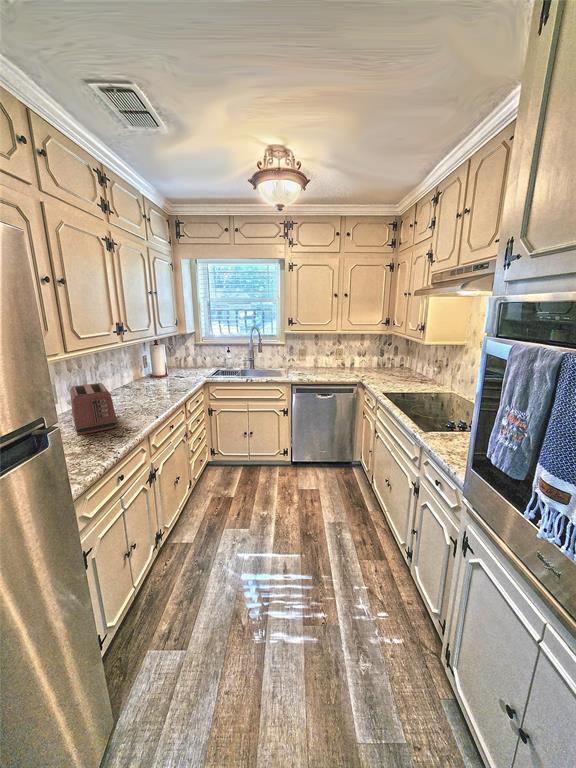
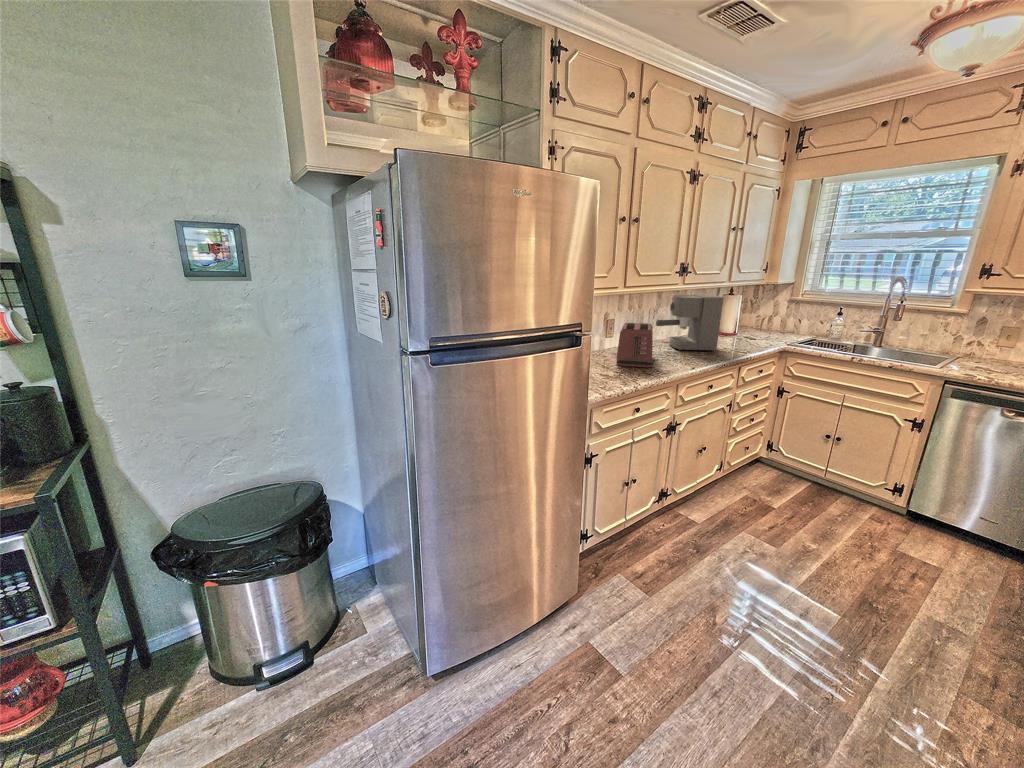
coffee maker: none [102,347,163,400] -> present [656,294,723,351]

